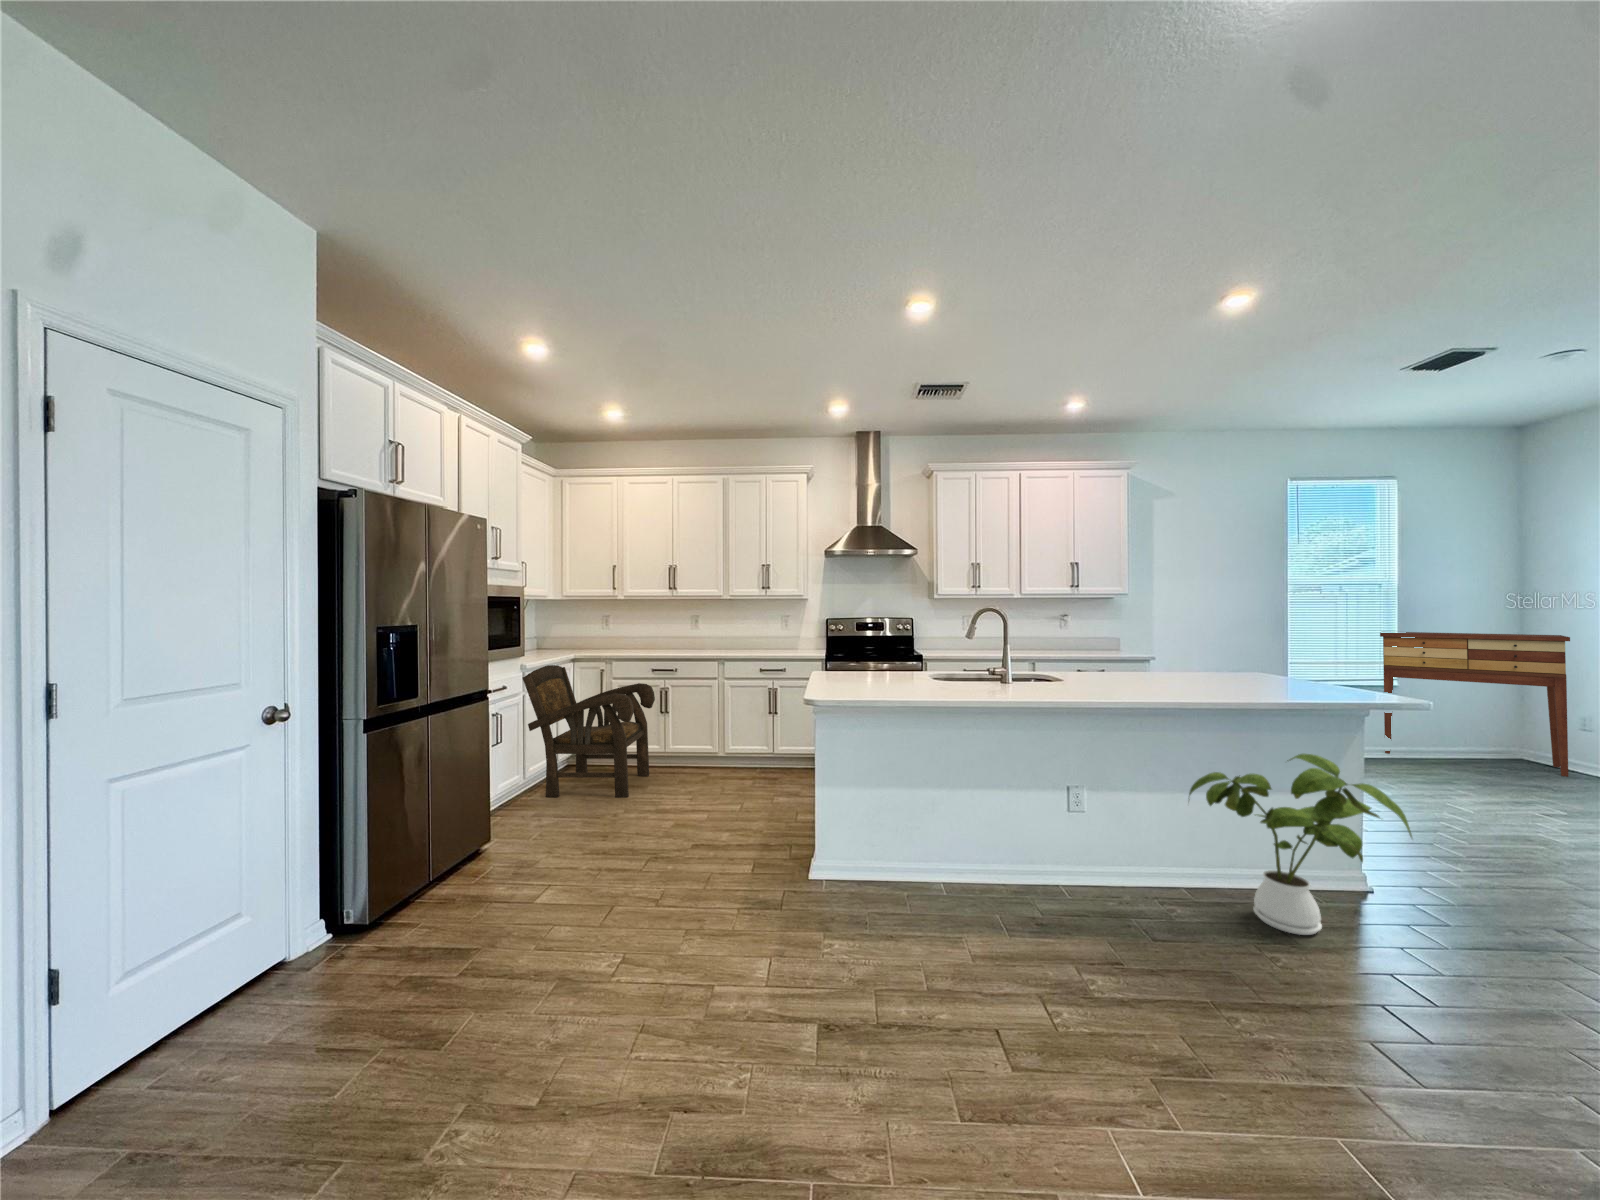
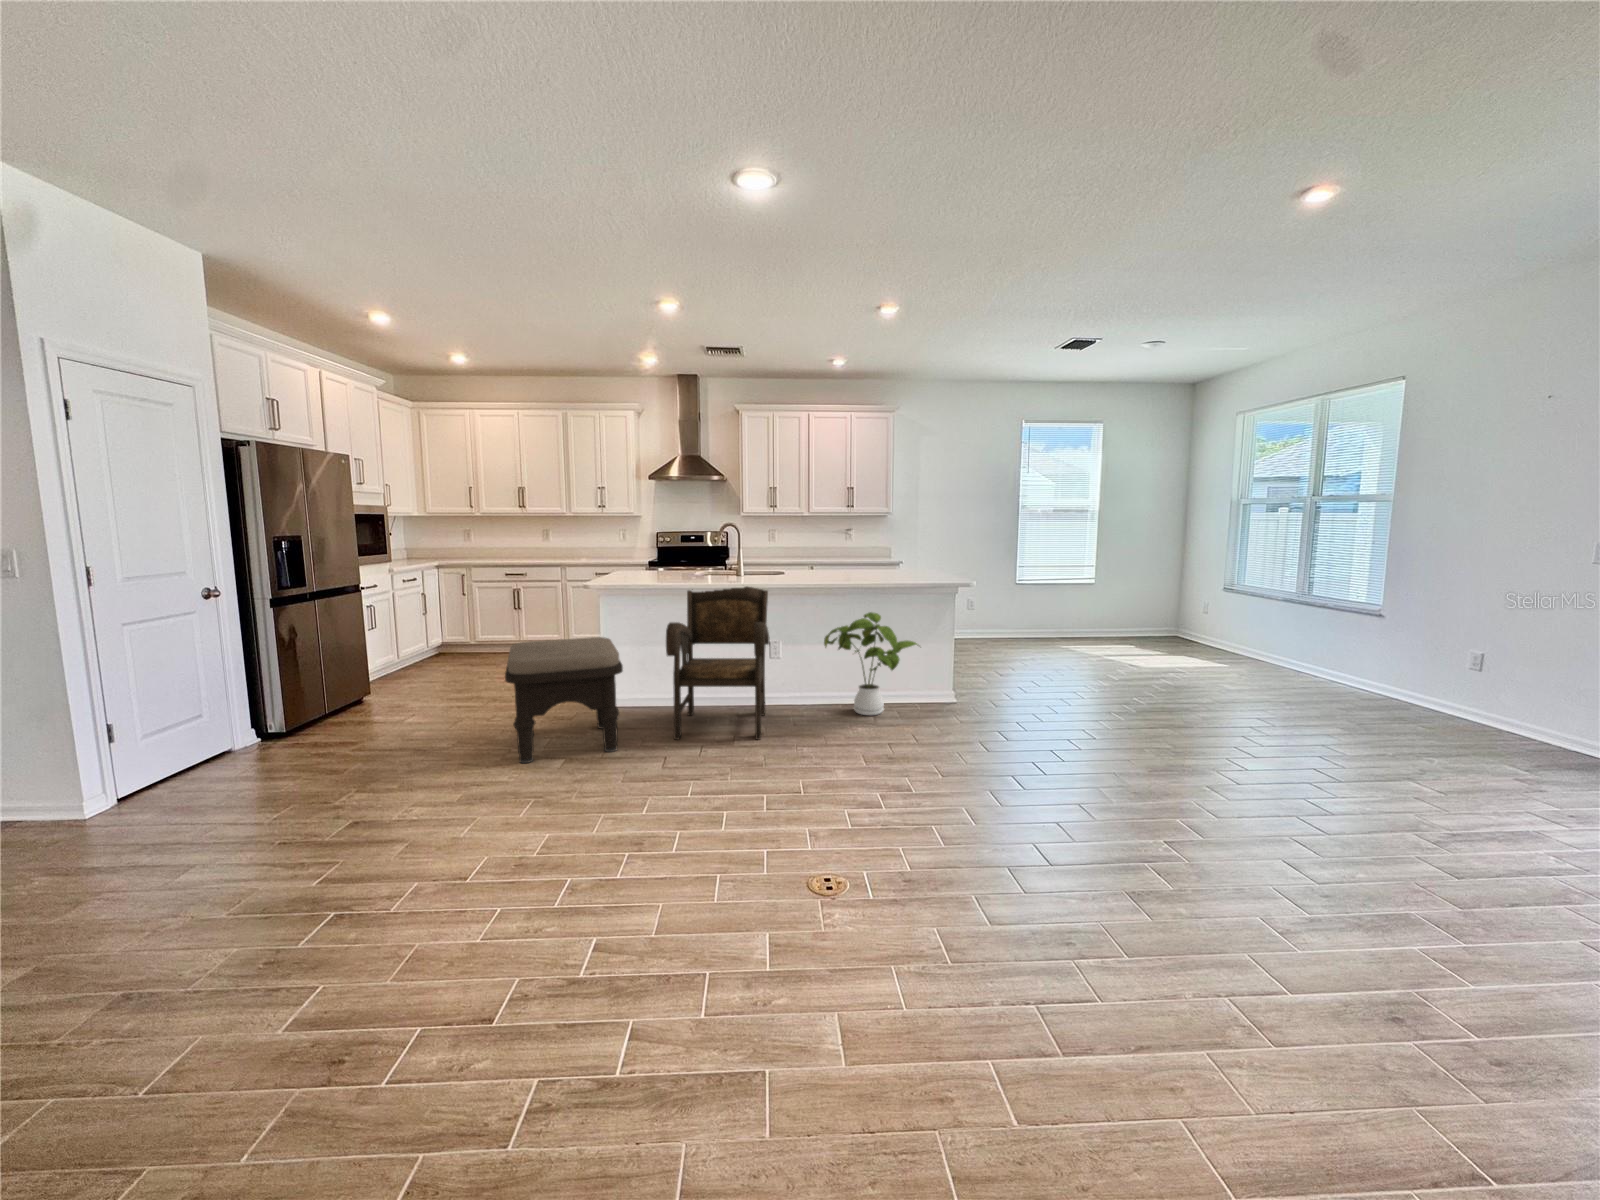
console table: present [1380,632,1570,777] -> none [1086,544,1197,646]
armchair: present [523,665,655,797] -> present [666,587,770,740]
ottoman: none [713,790,933,1074] -> present [505,637,623,763]

